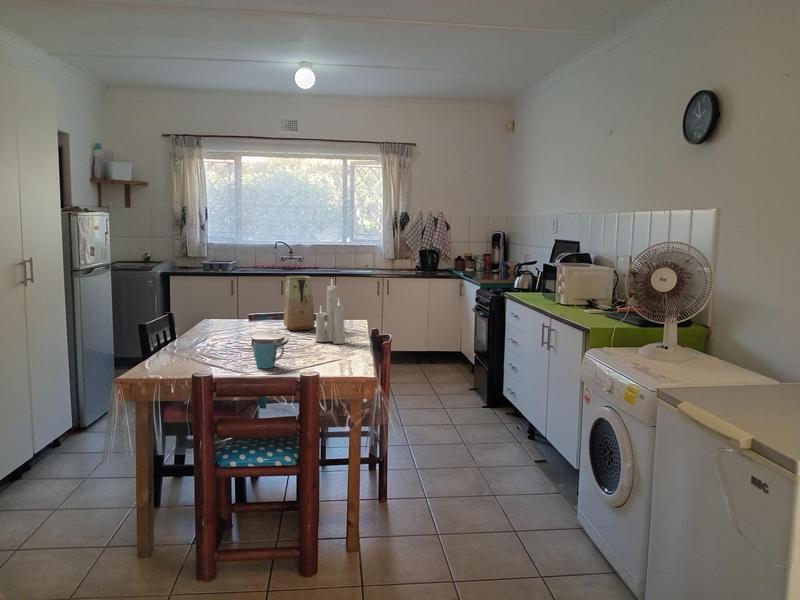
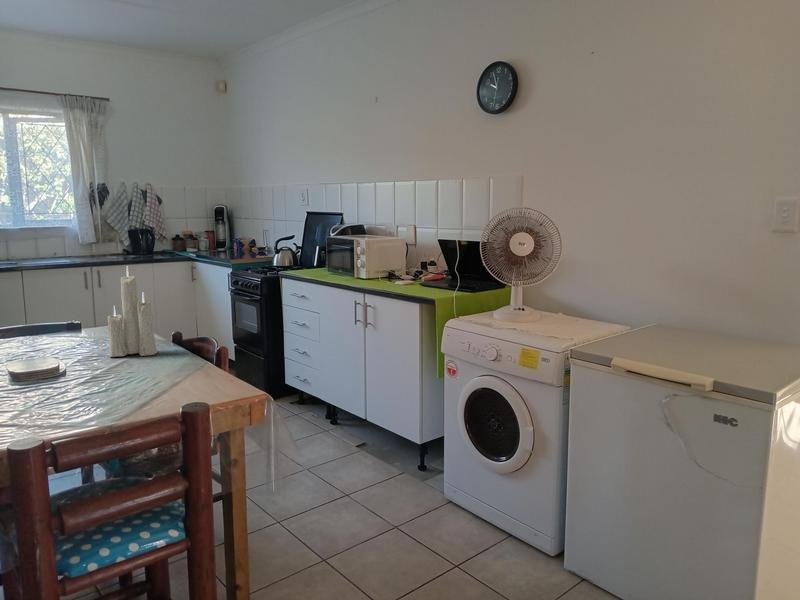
vase: present [284,276,315,331] -> none [26,267,82,347]
mug: present [253,340,284,369] -> none [61,363,117,410]

